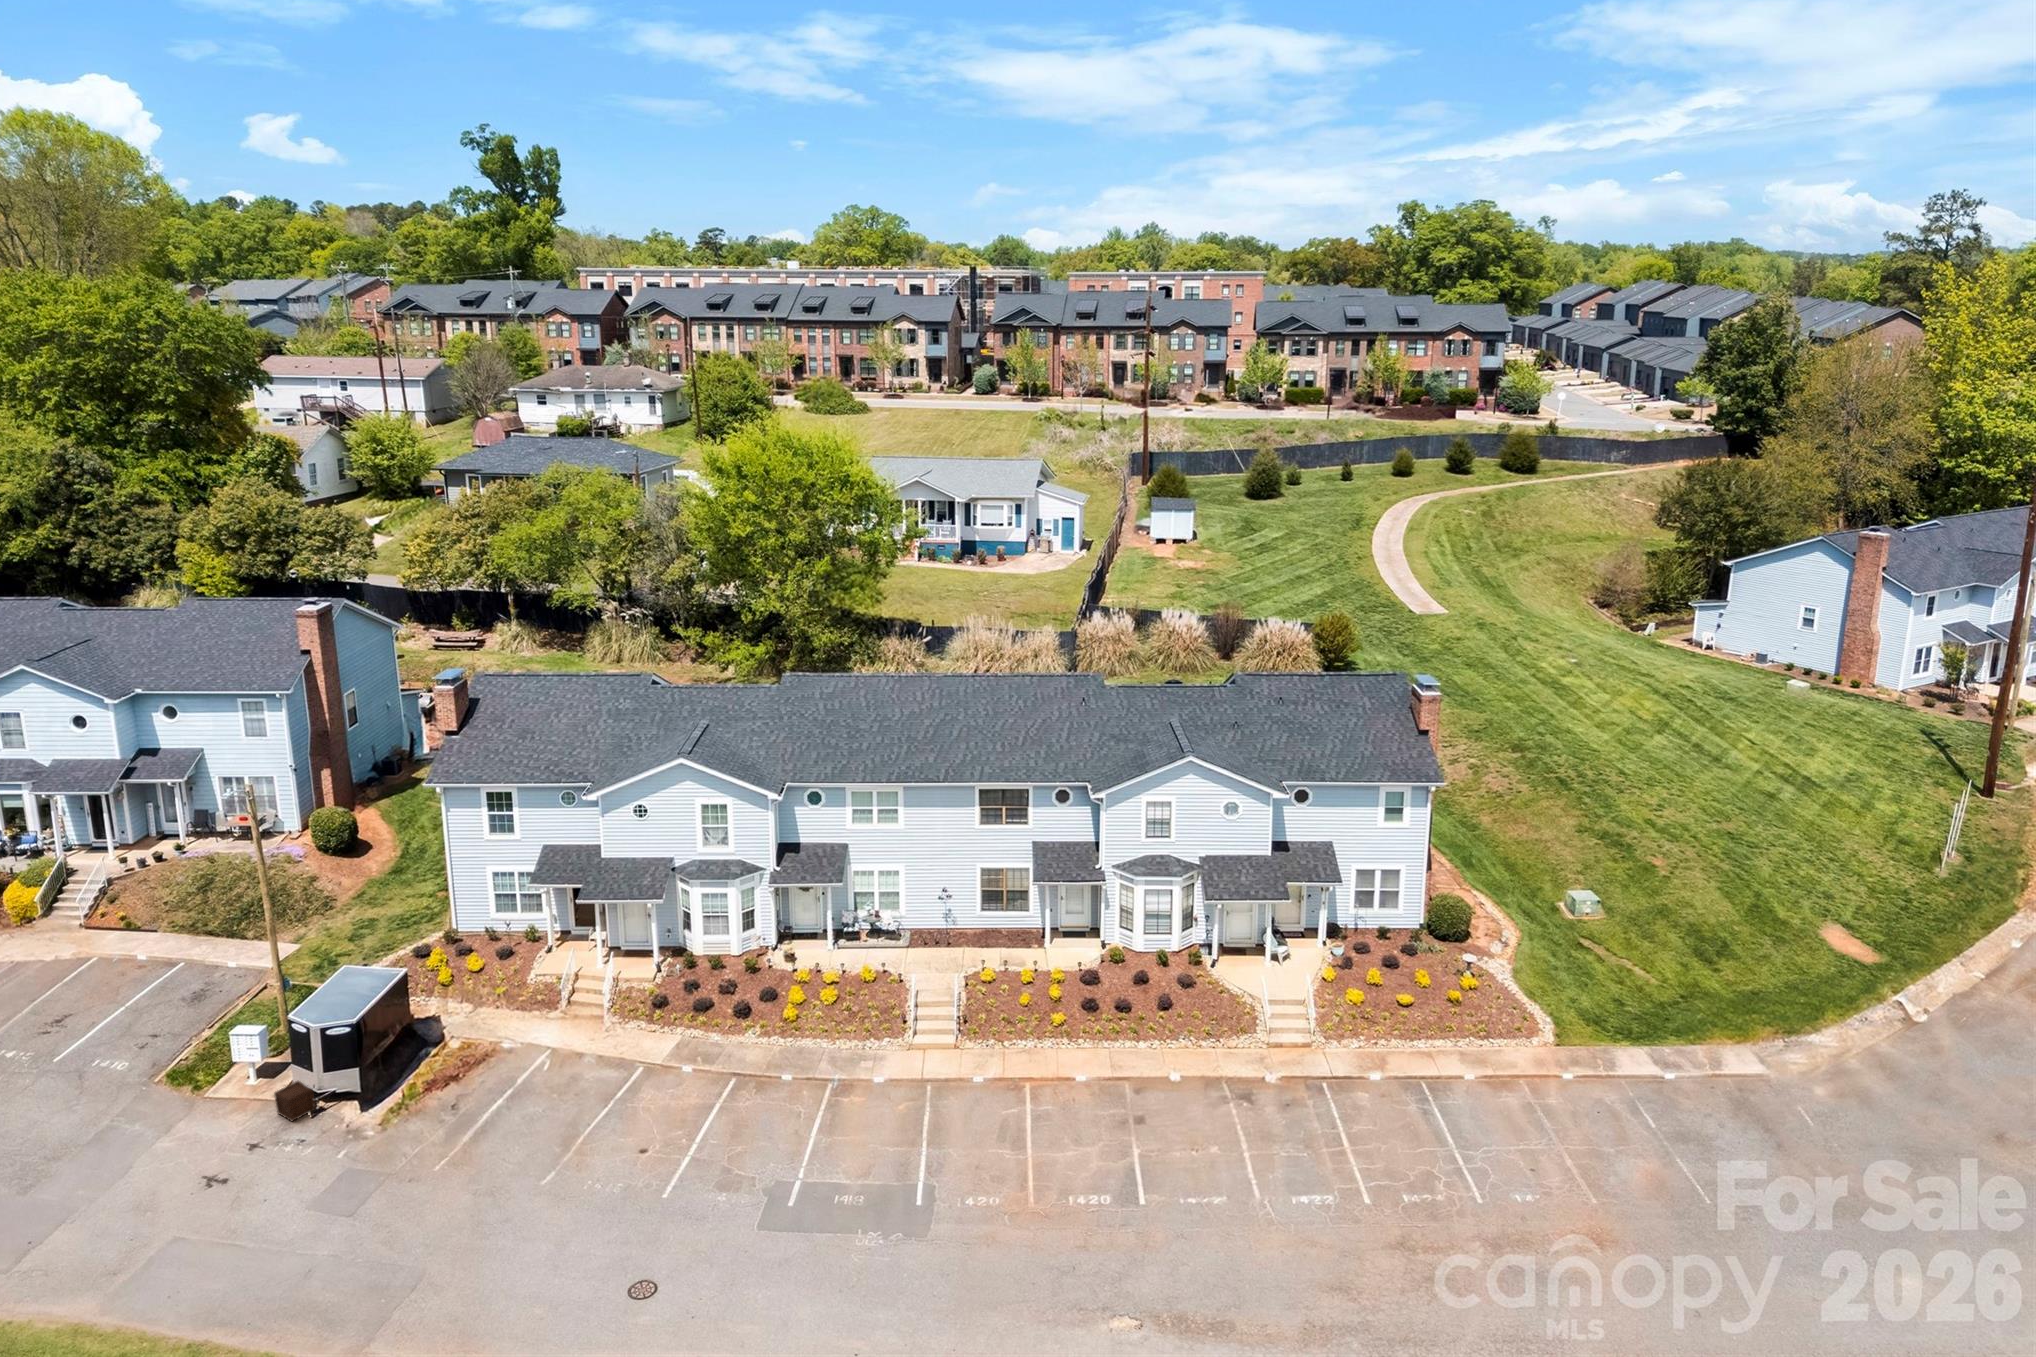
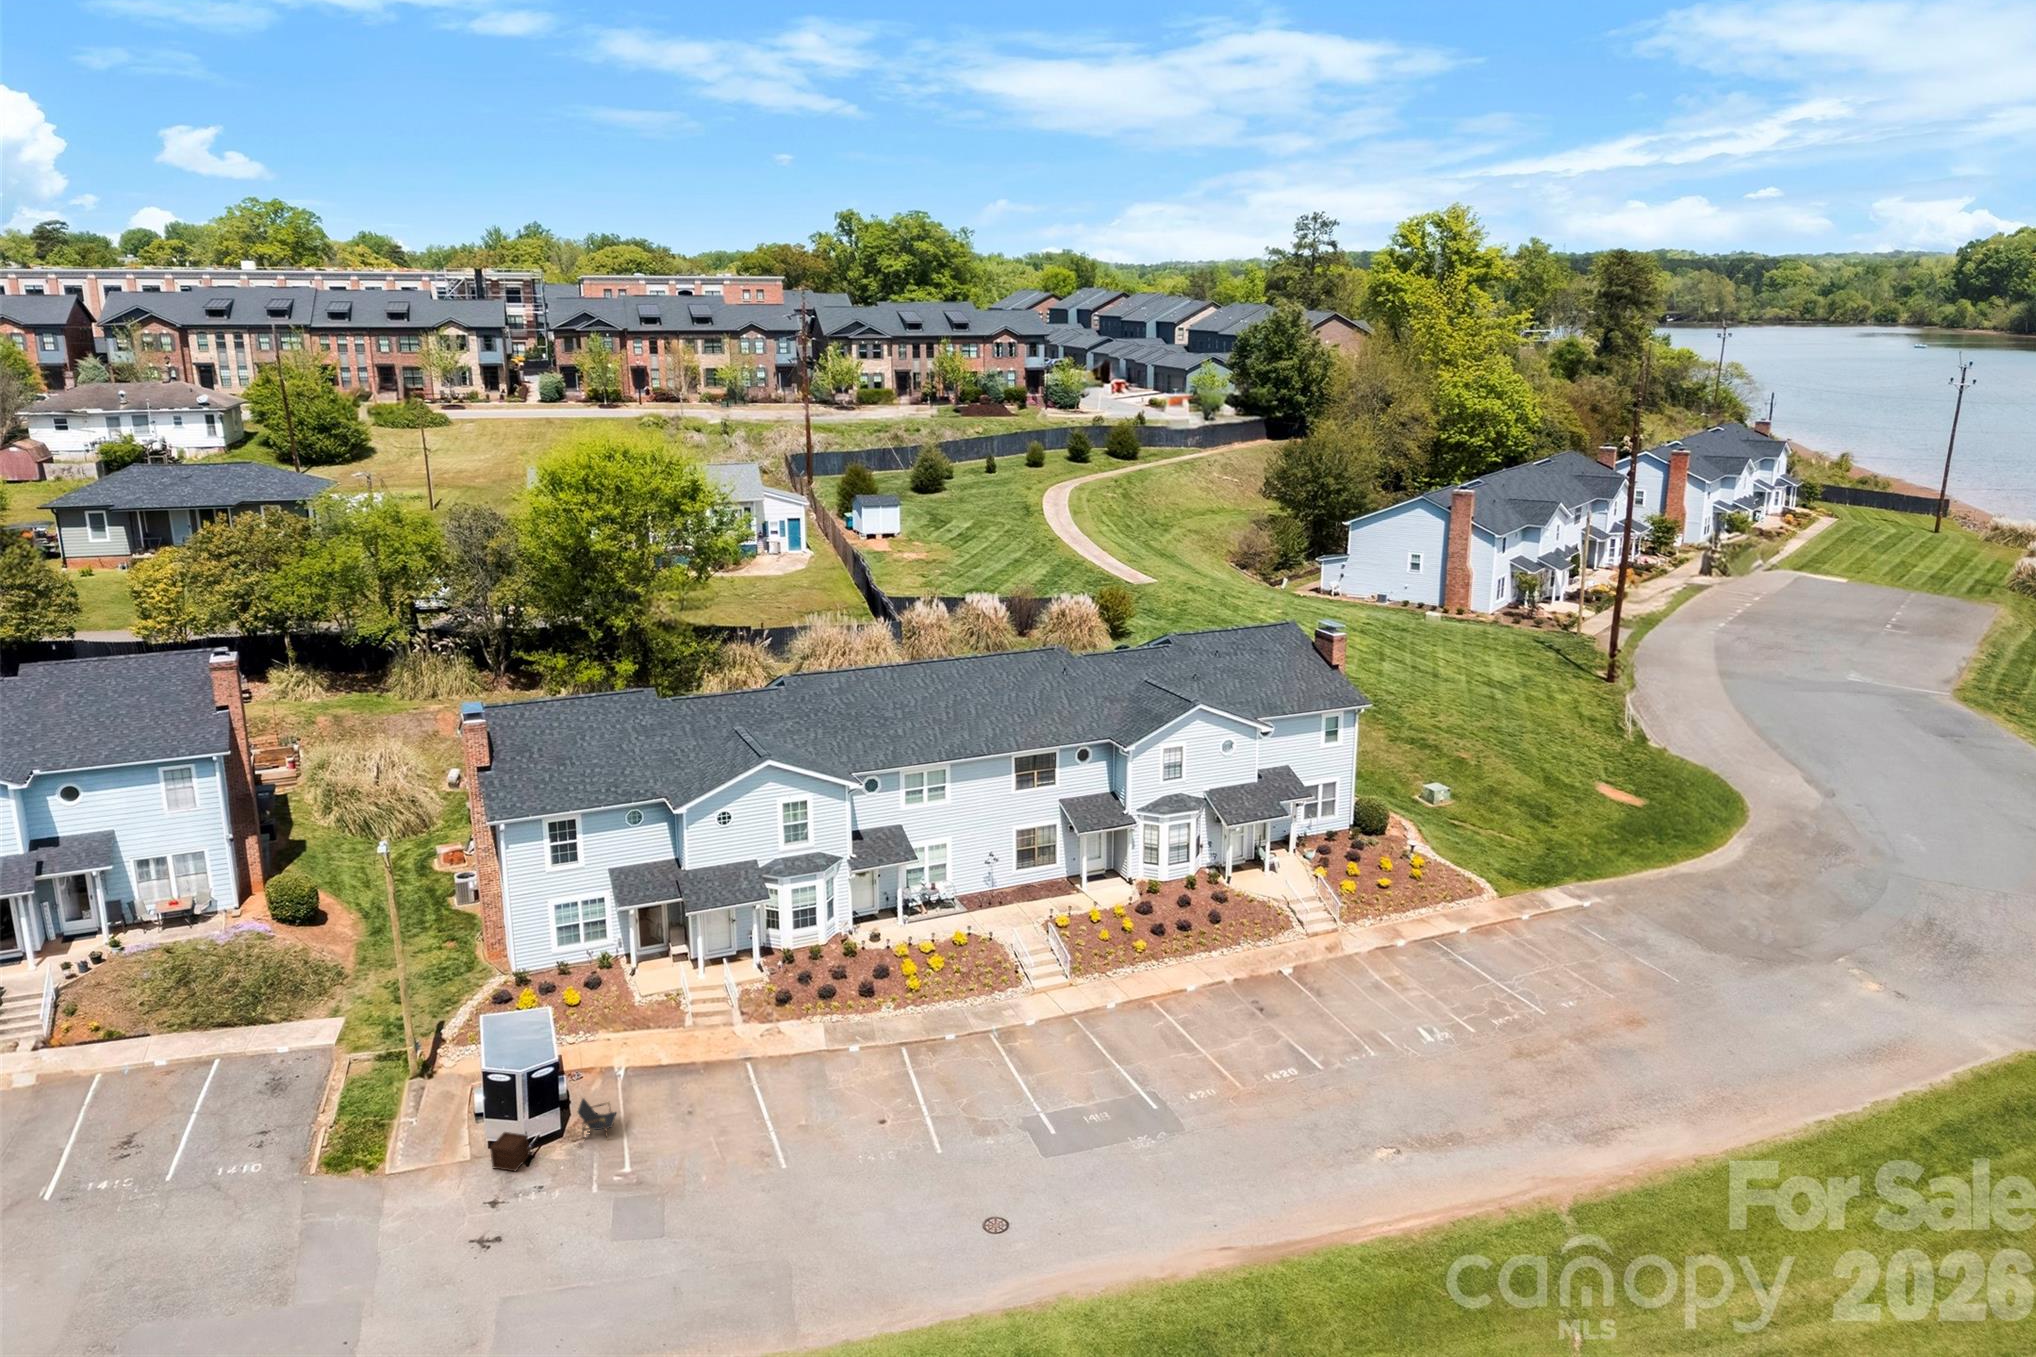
lounge chair: none [364,1064,409,1111] -> present [578,1099,616,1138]

